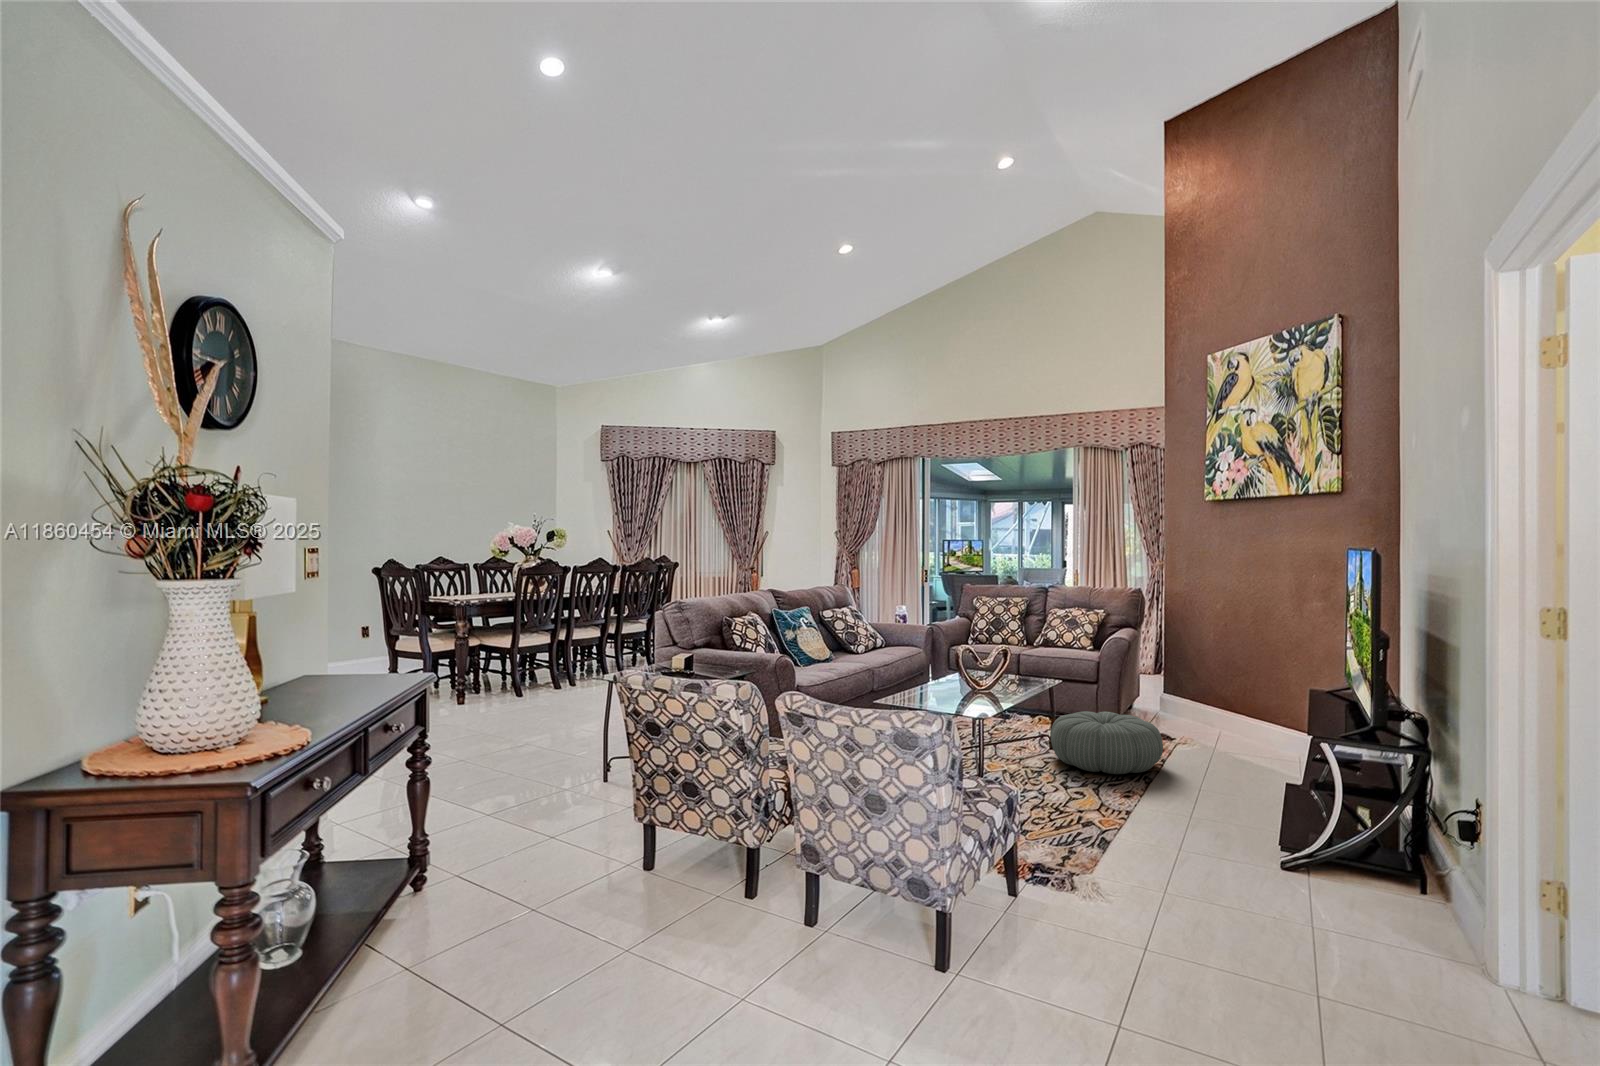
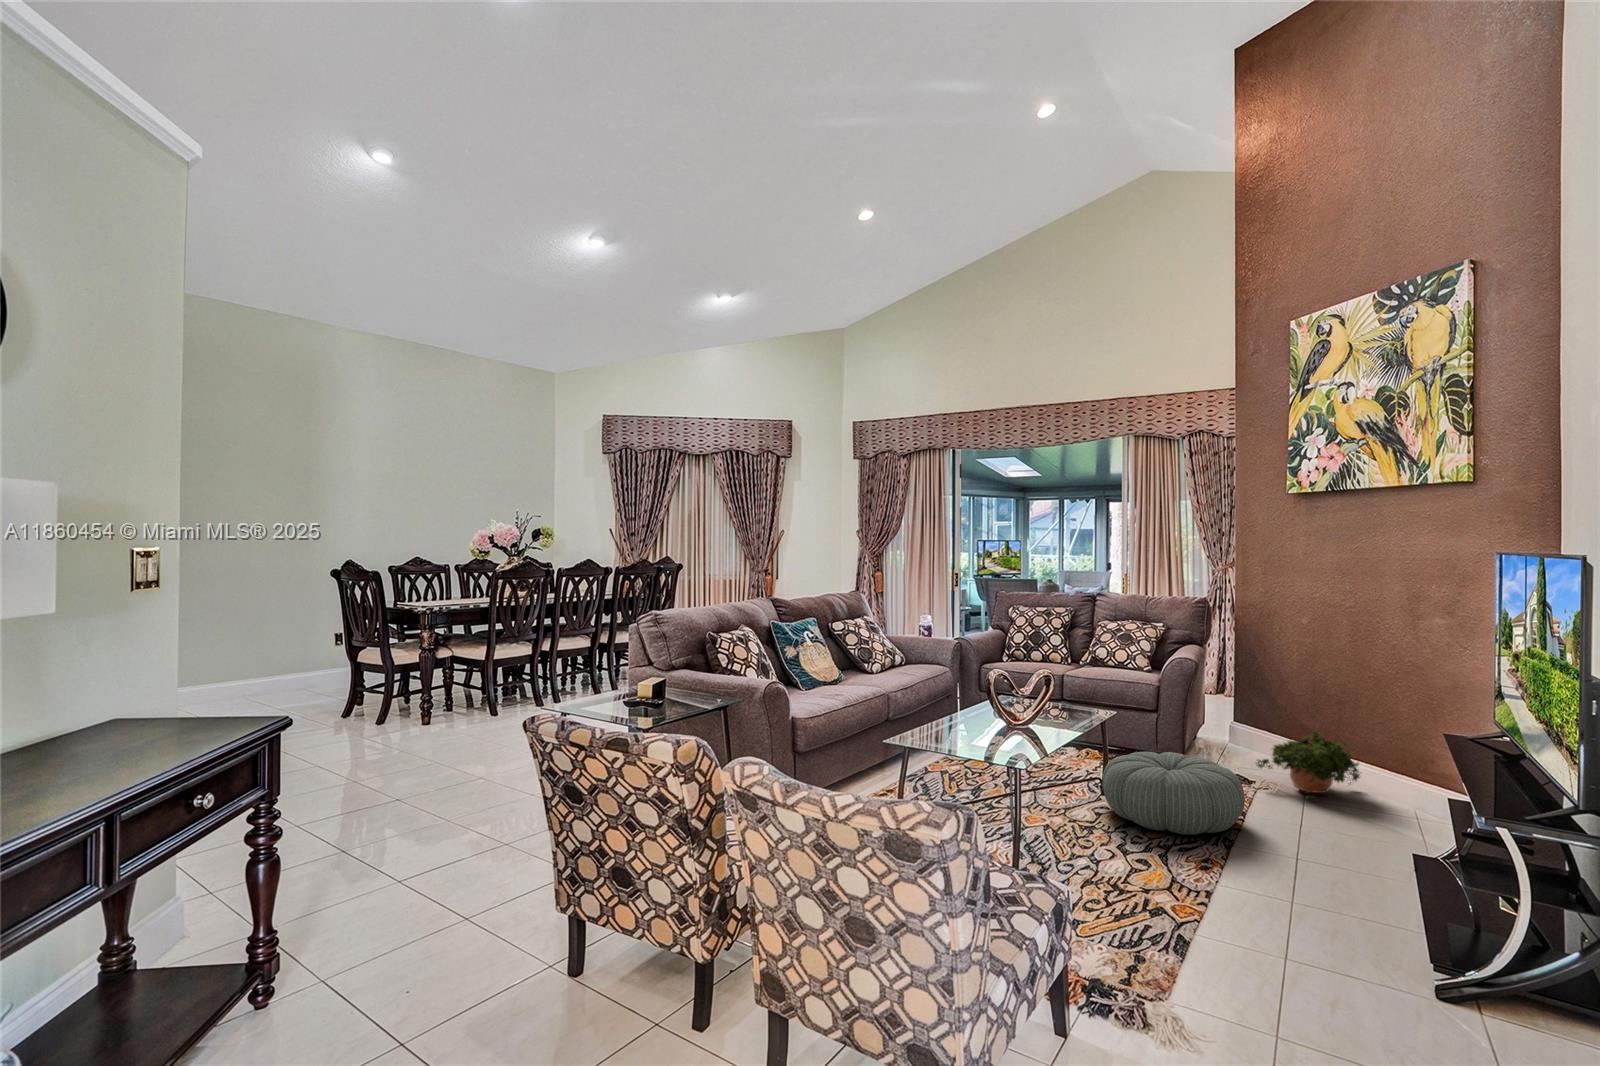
potted plant: none [1173,694,1260,750] -> present [1256,731,1359,798]

